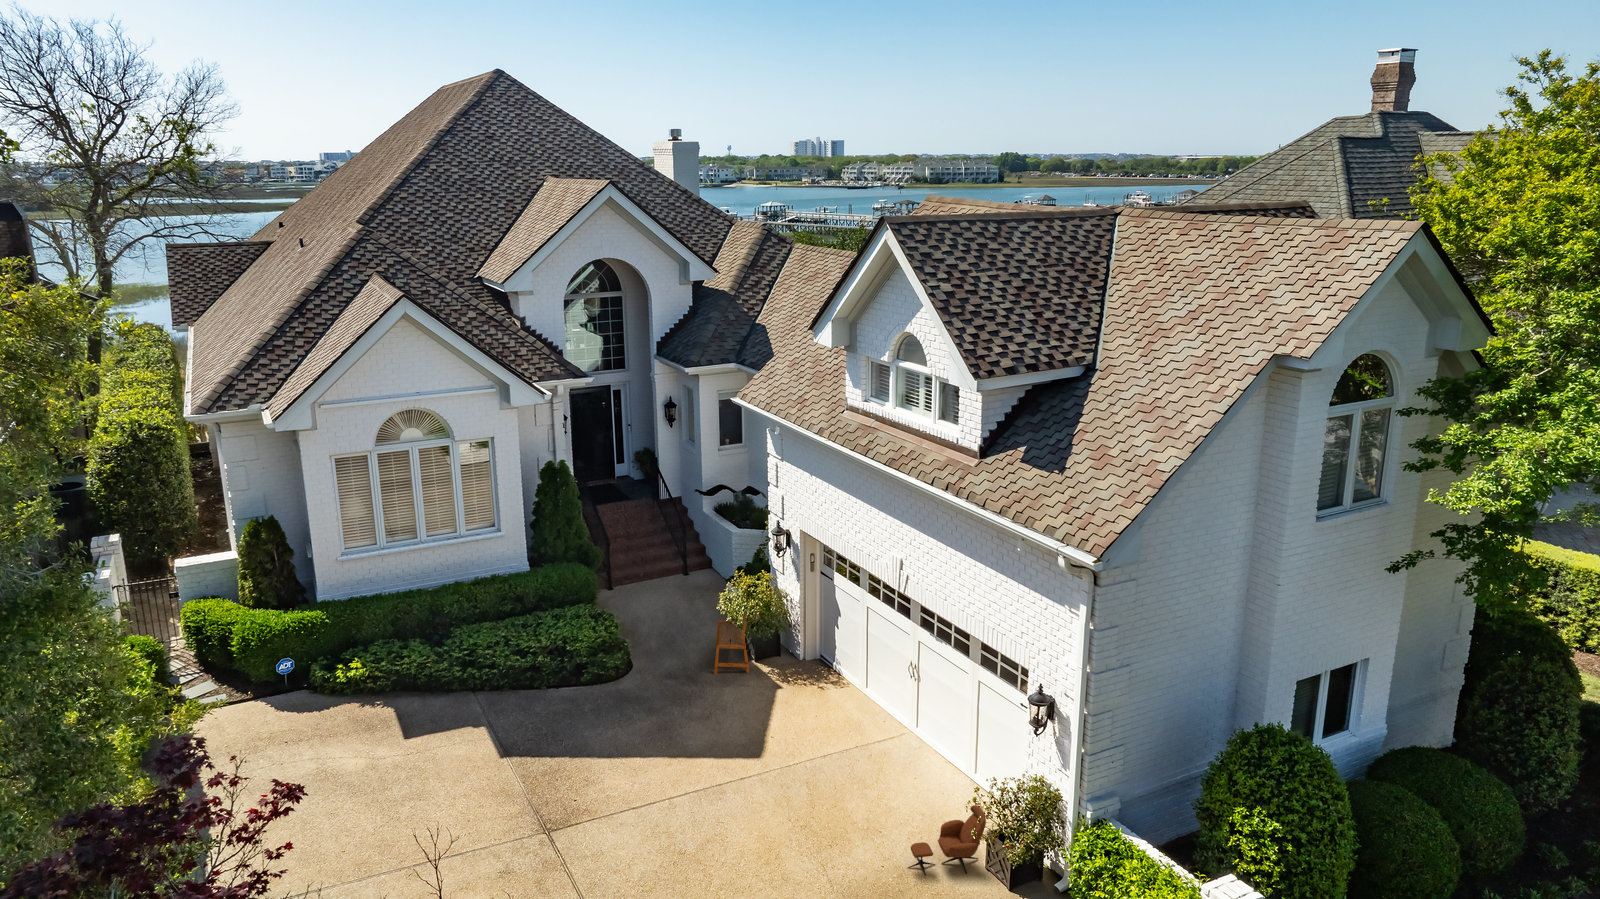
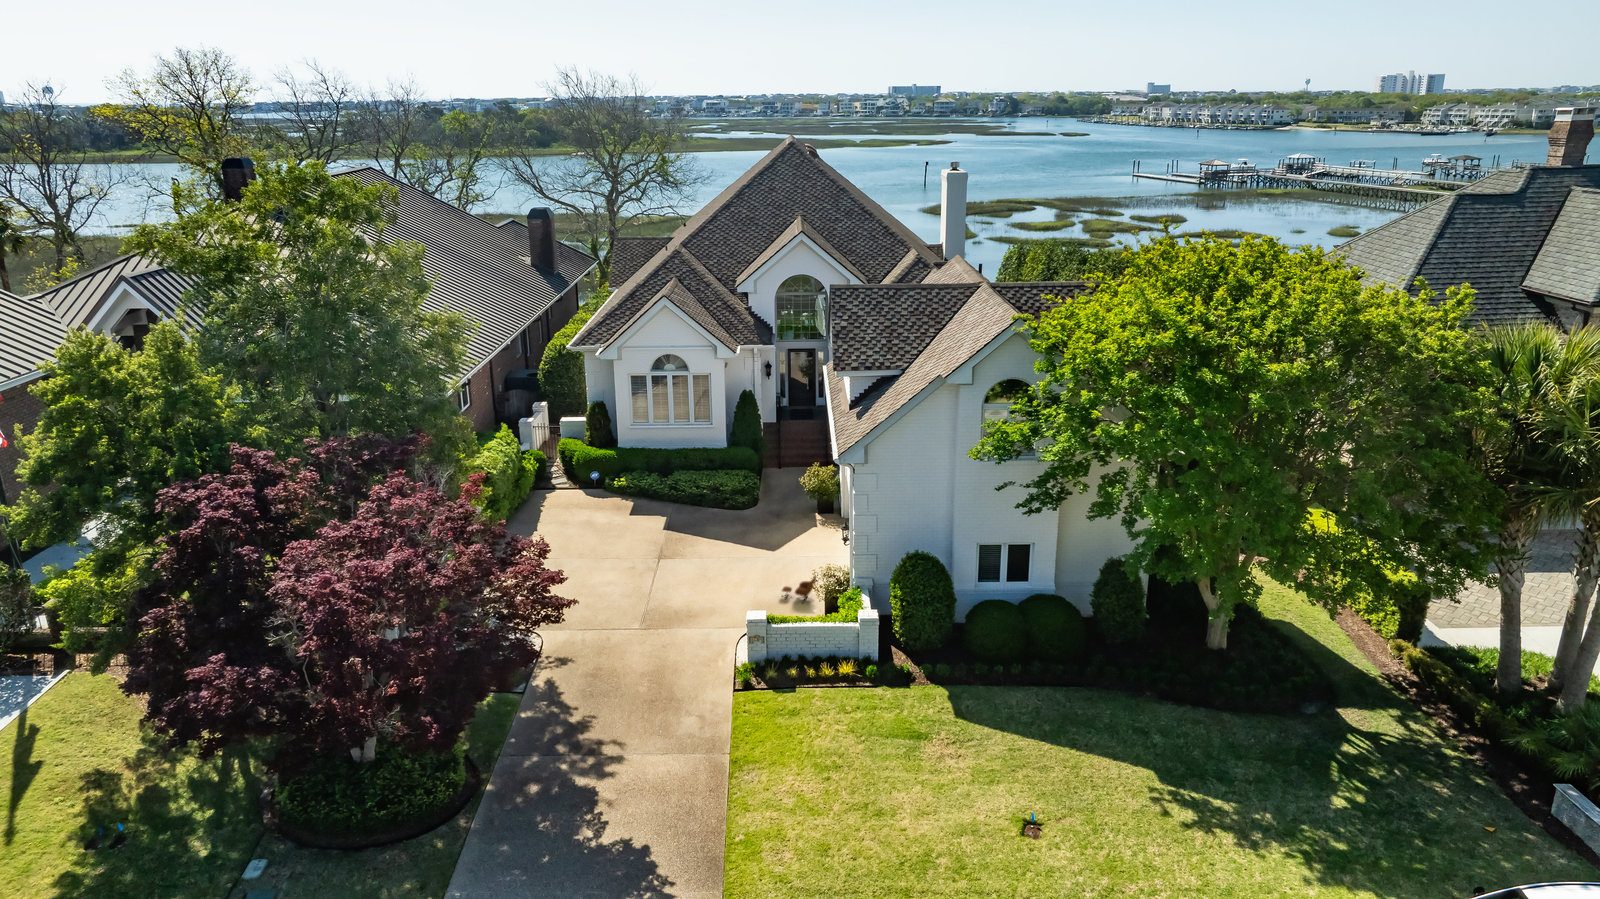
bench: present [714,611,749,675] -> none [781,479,811,516]

